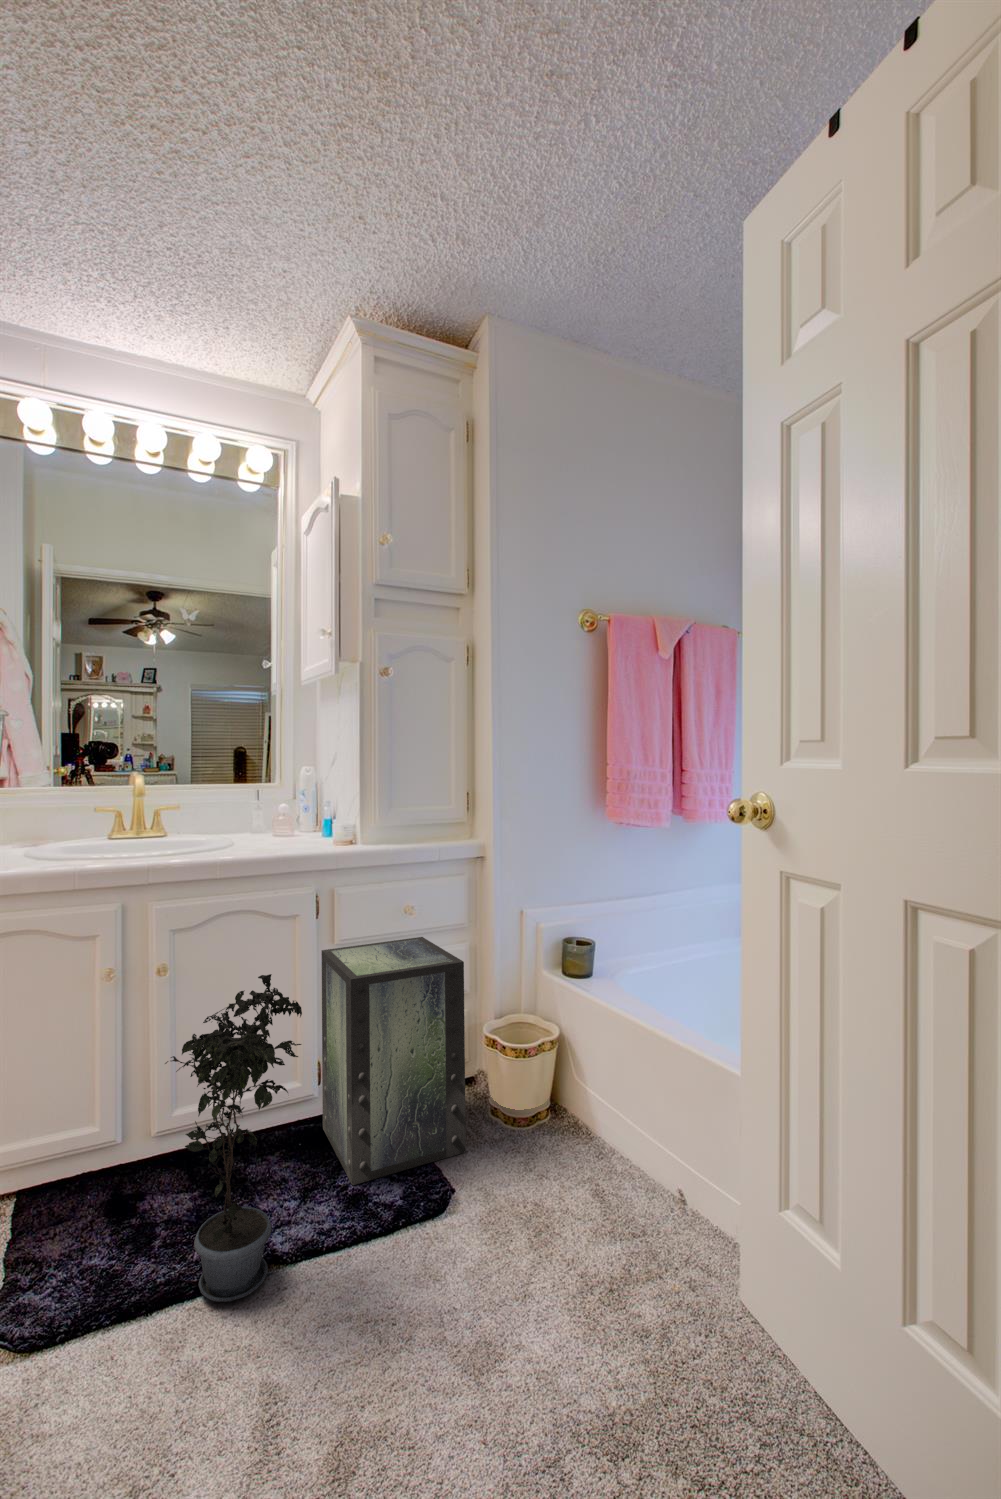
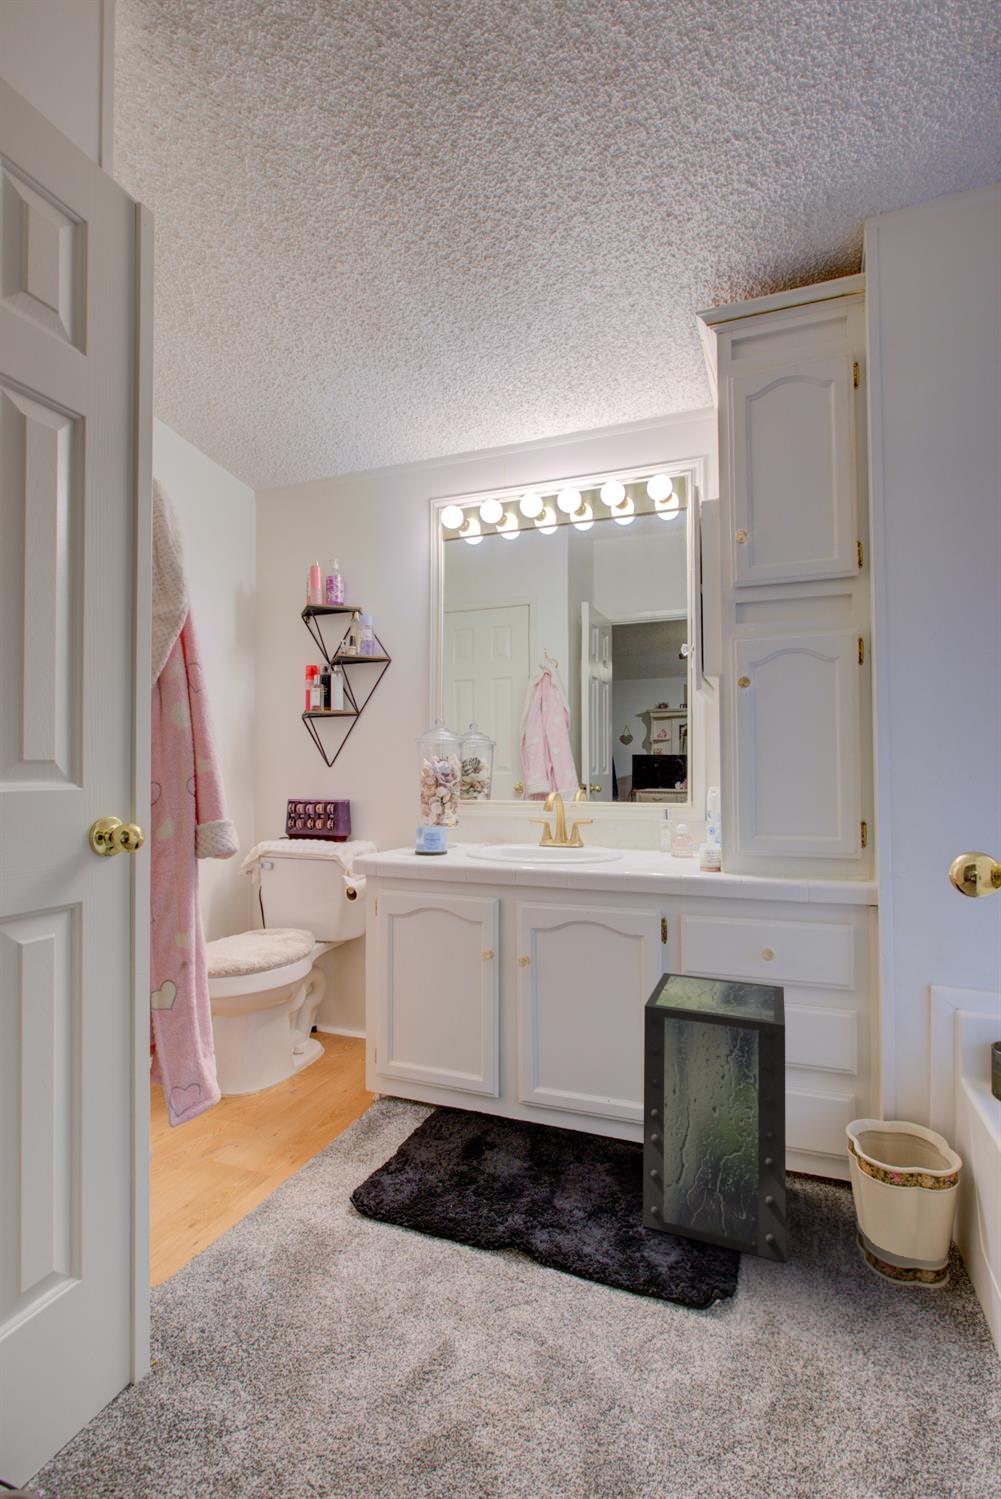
potted plant: present [165,974,302,1303] -> none [430,972,552,1262]

